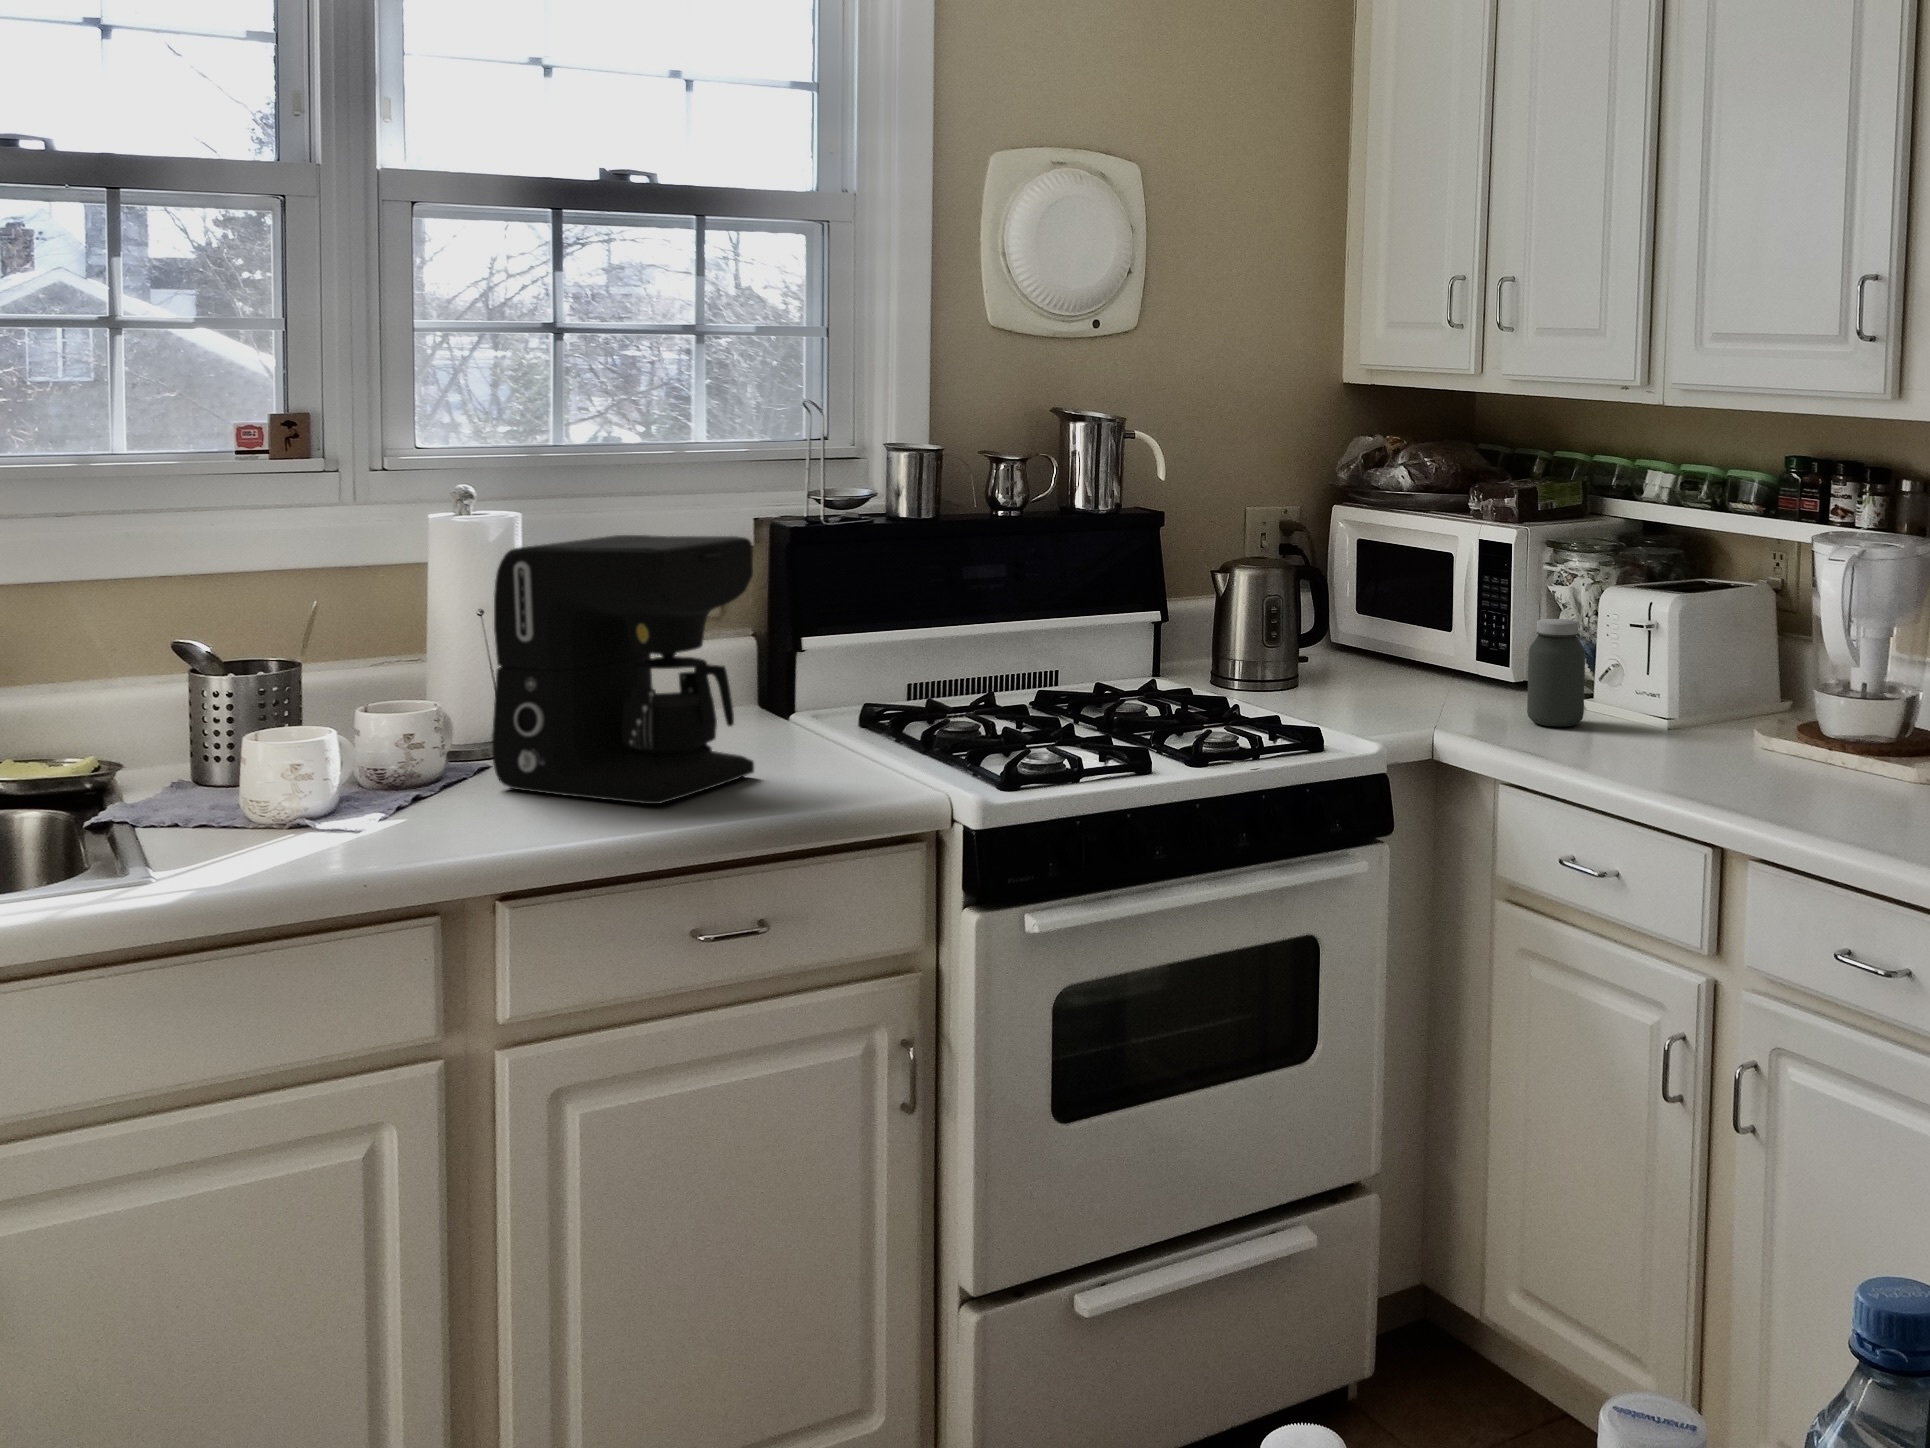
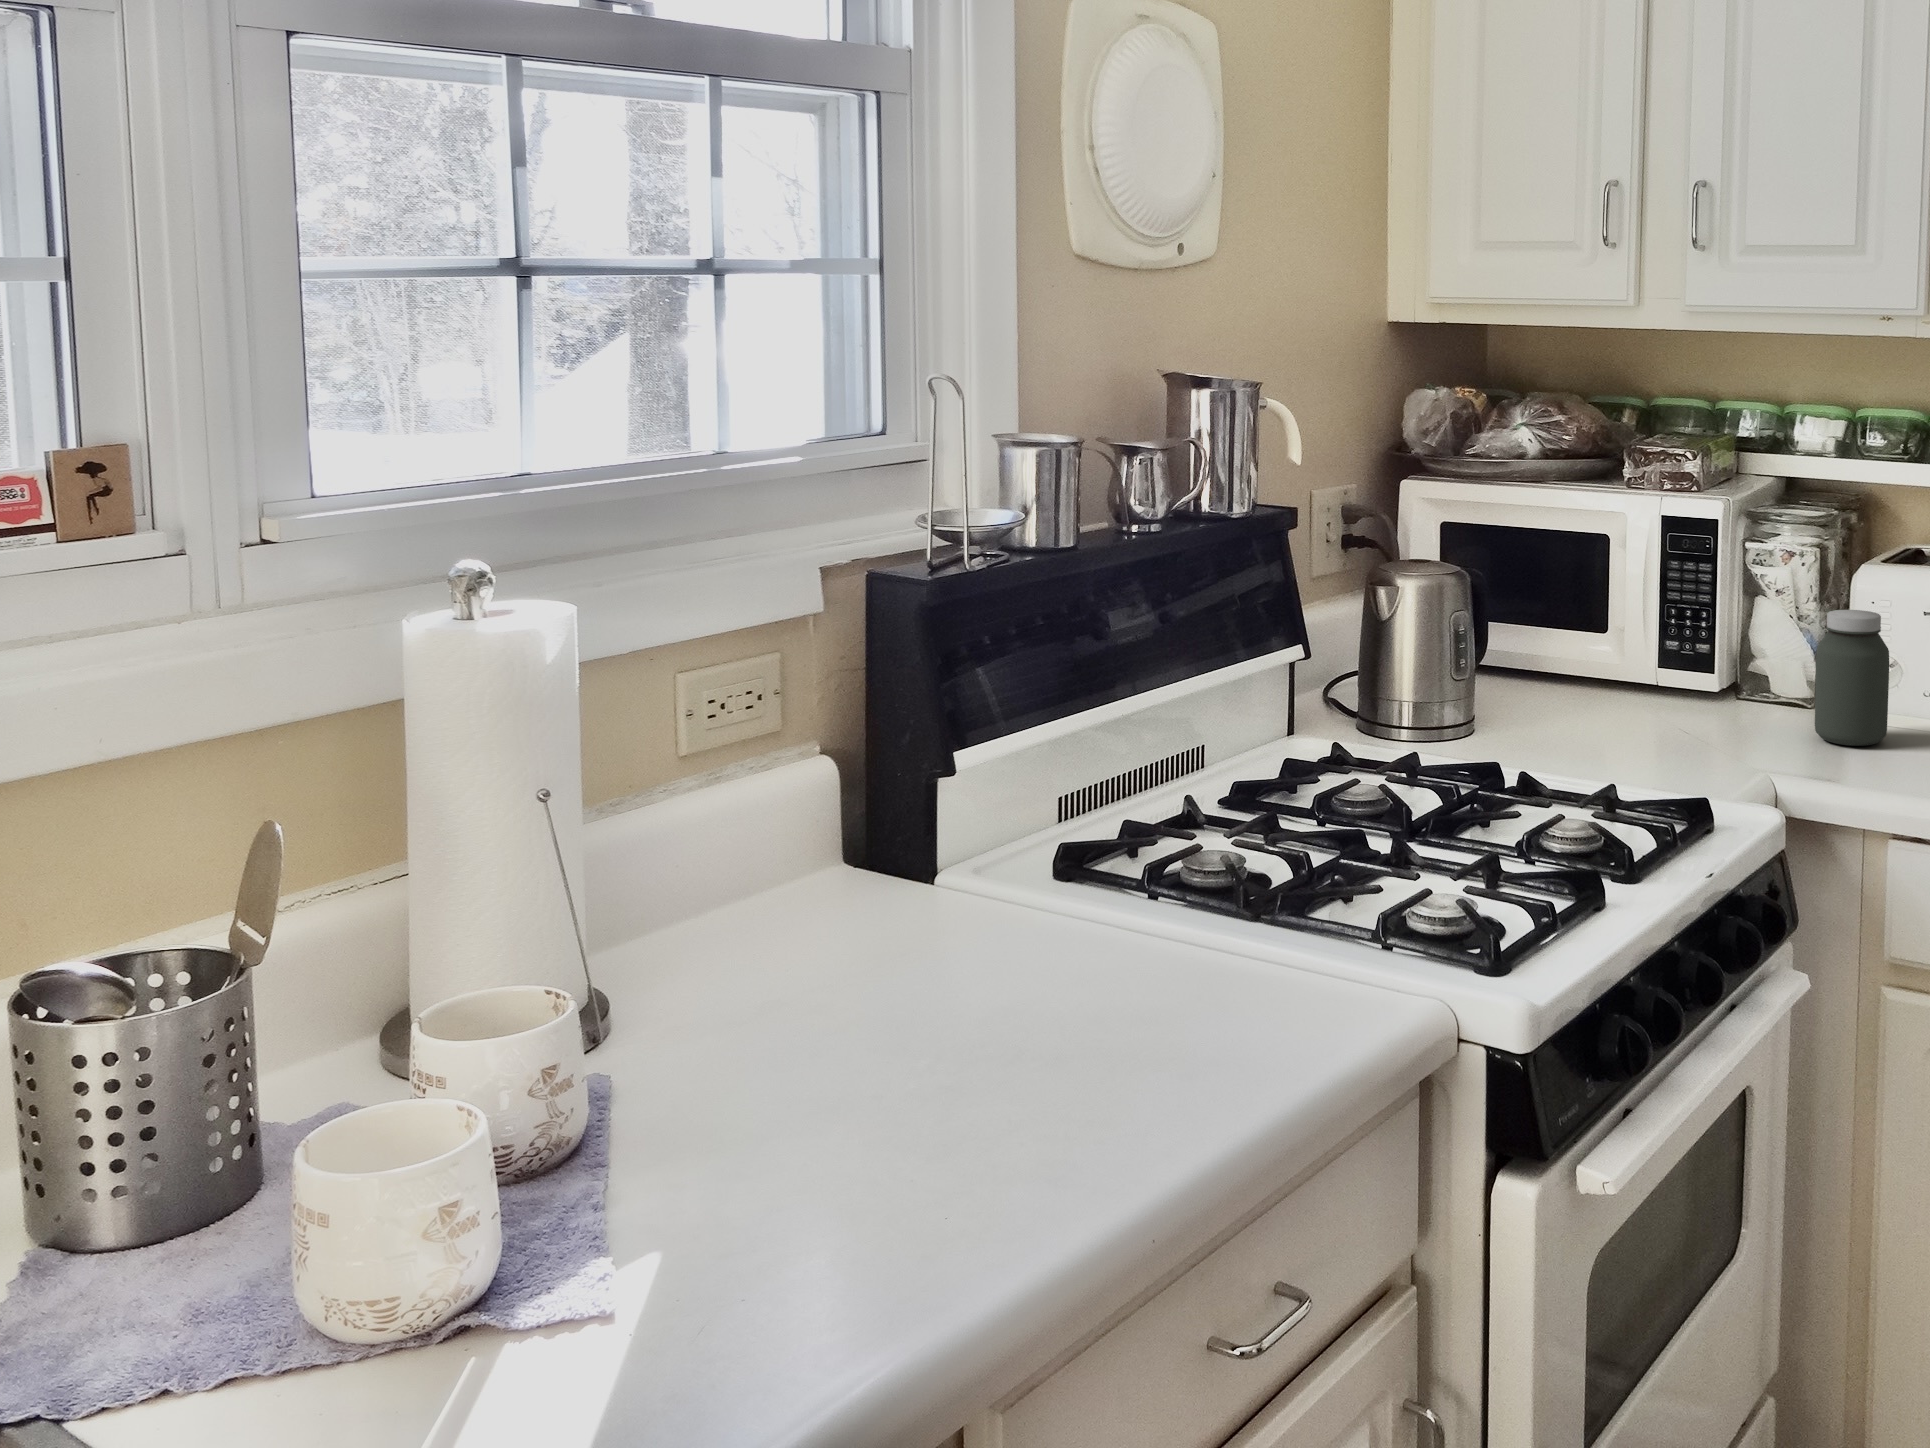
coffee maker: present [492,535,754,804] -> none [698,620,1140,1130]

